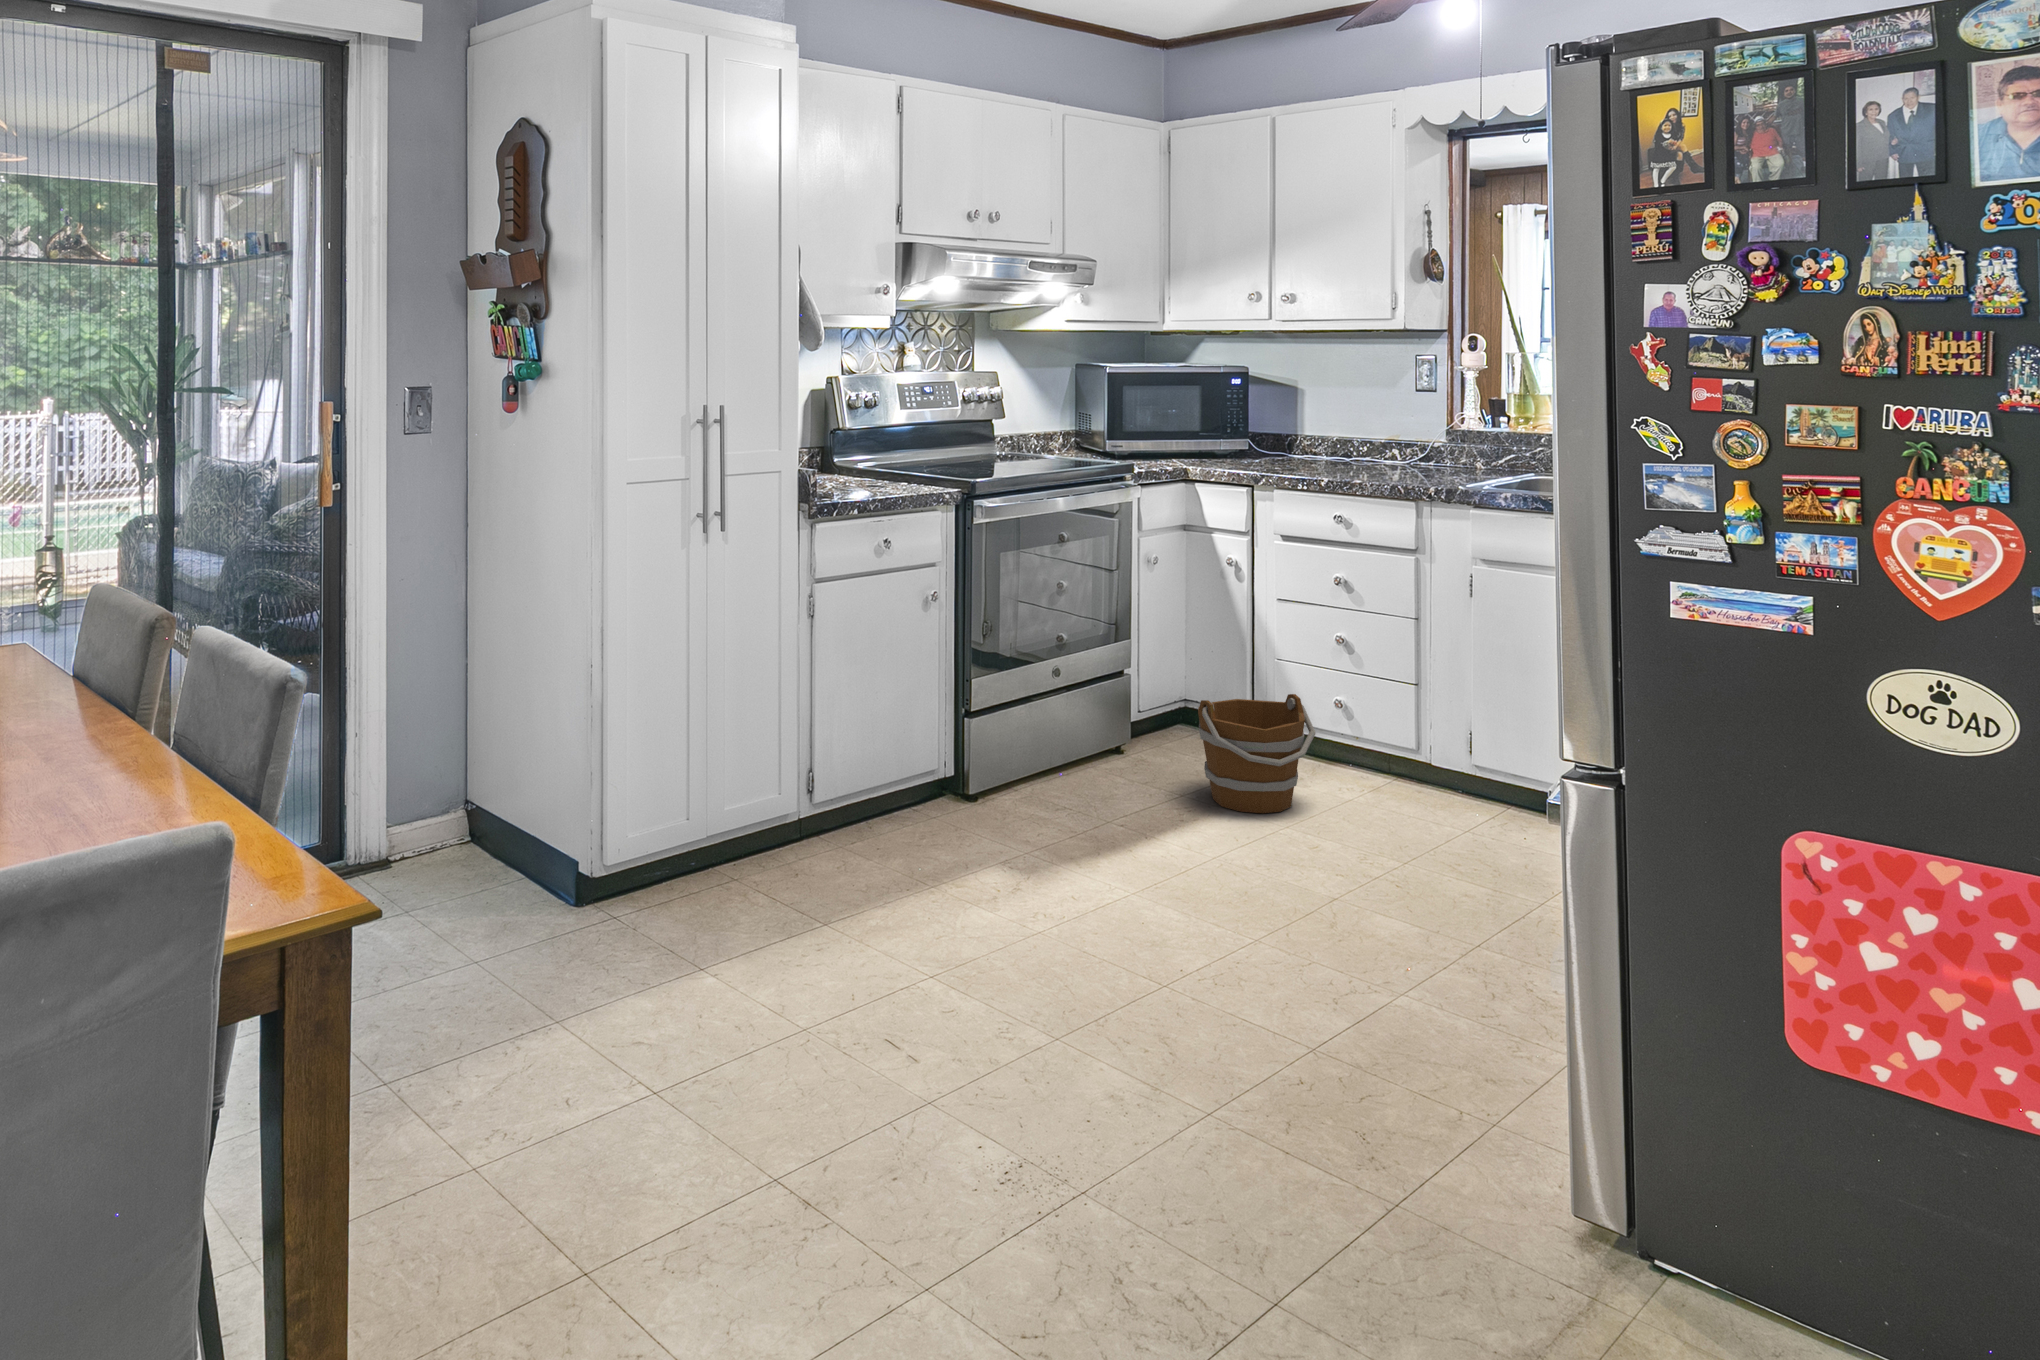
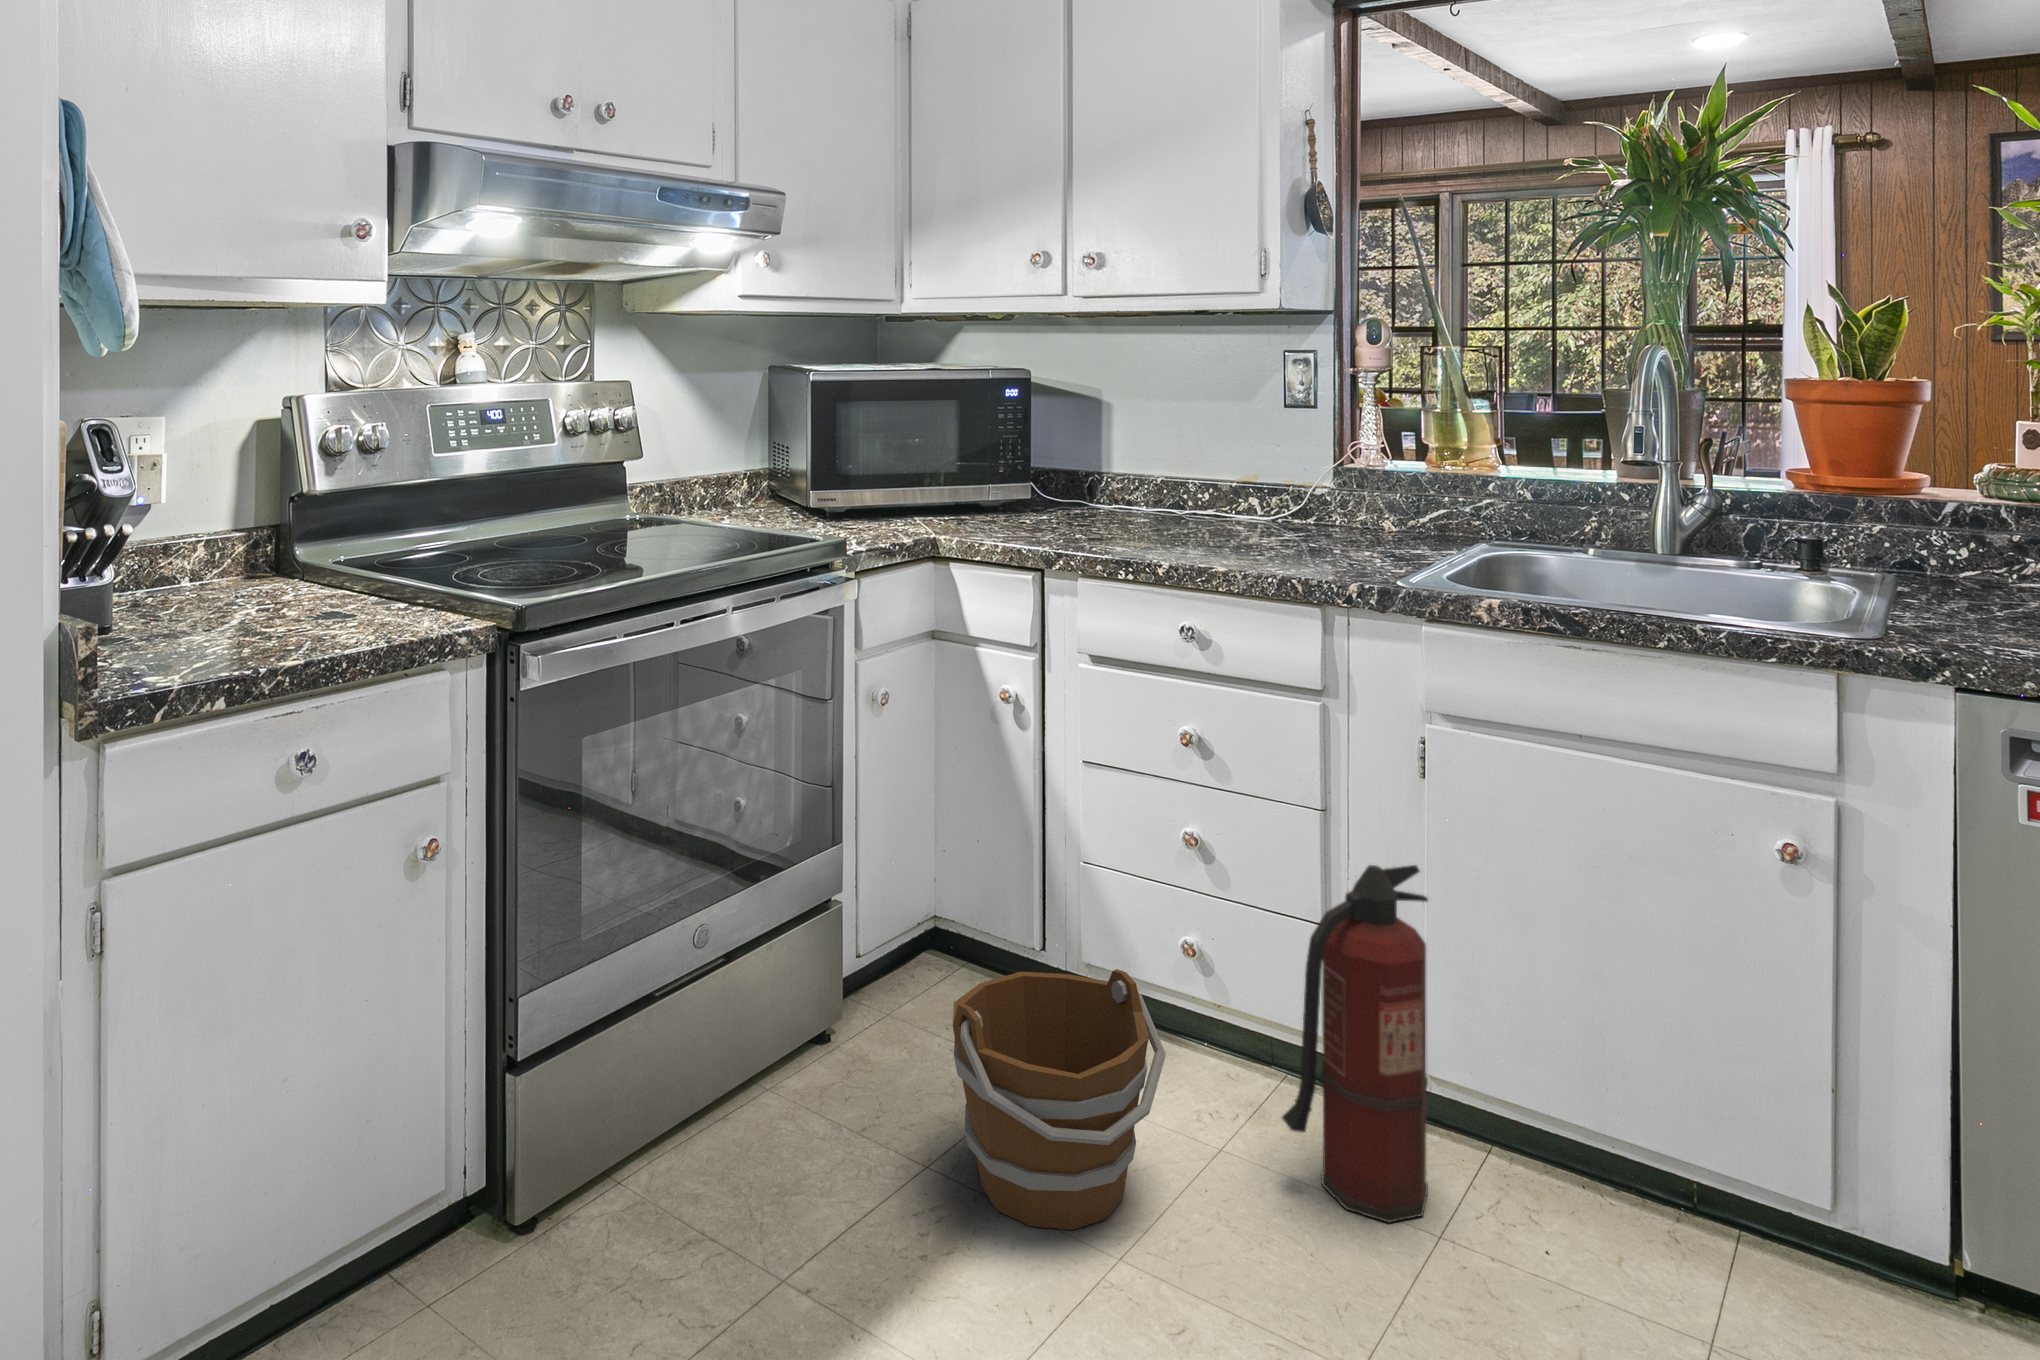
fire extinguisher: none [1381,635,1465,821] -> present [1282,865,1428,1222]

